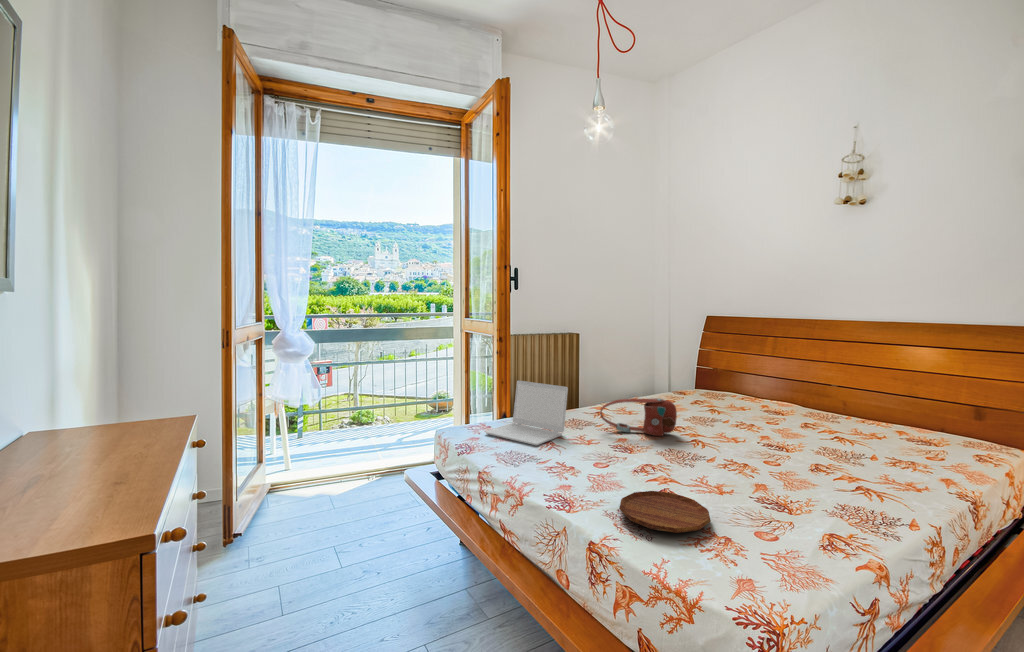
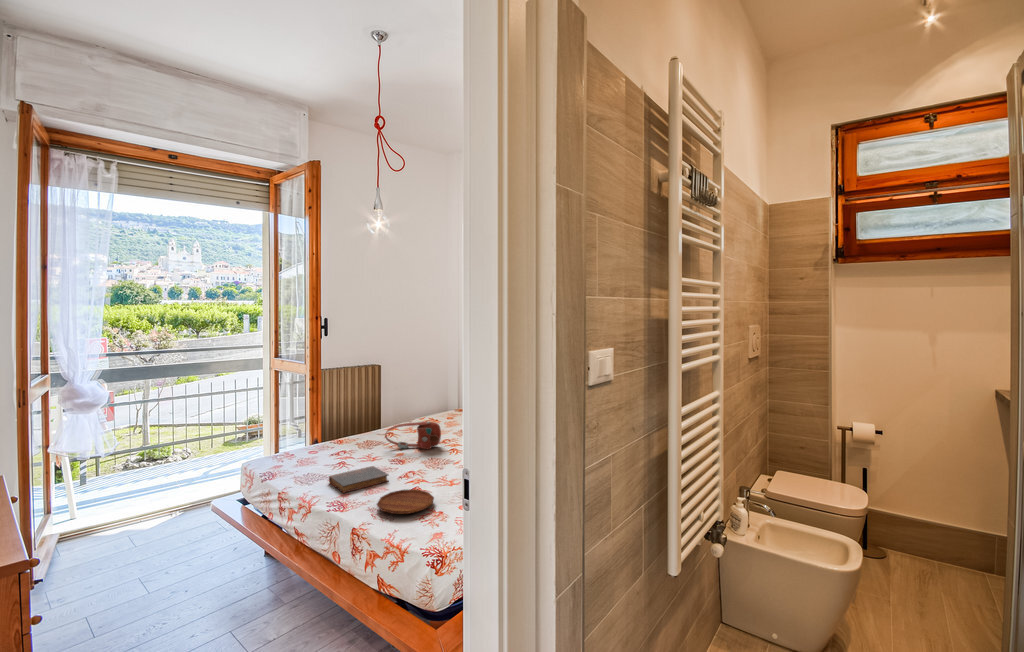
laptop: present [486,380,568,445] -> none [288,415,359,467]
book: none [540,450,621,484] -> present [329,466,388,493]

